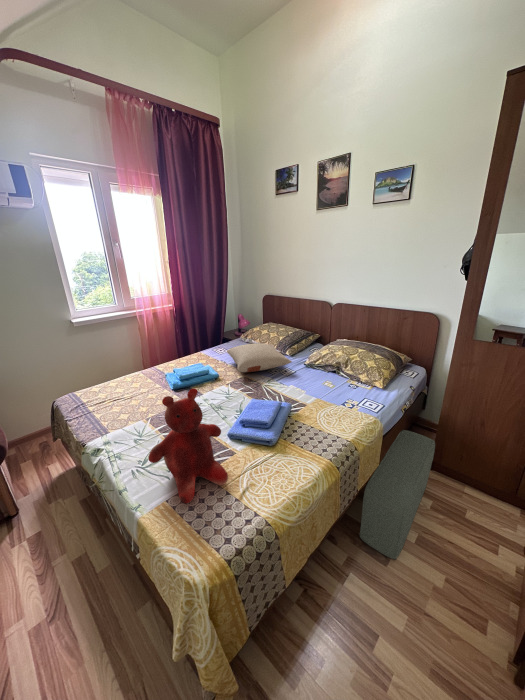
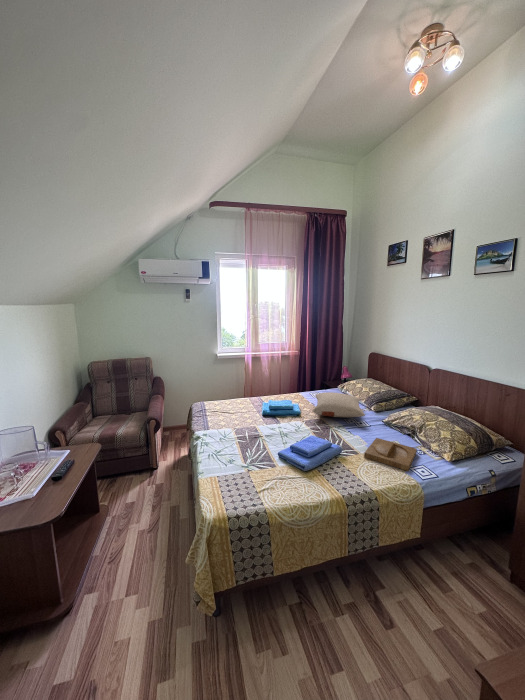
tray: none [314,383,362,409] -> present [364,438,417,471]
teddy bear: present [148,388,228,503] -> none [216,408,266,481]
pouf: present [360,430,435,559] -> none [378,515,506,633]

